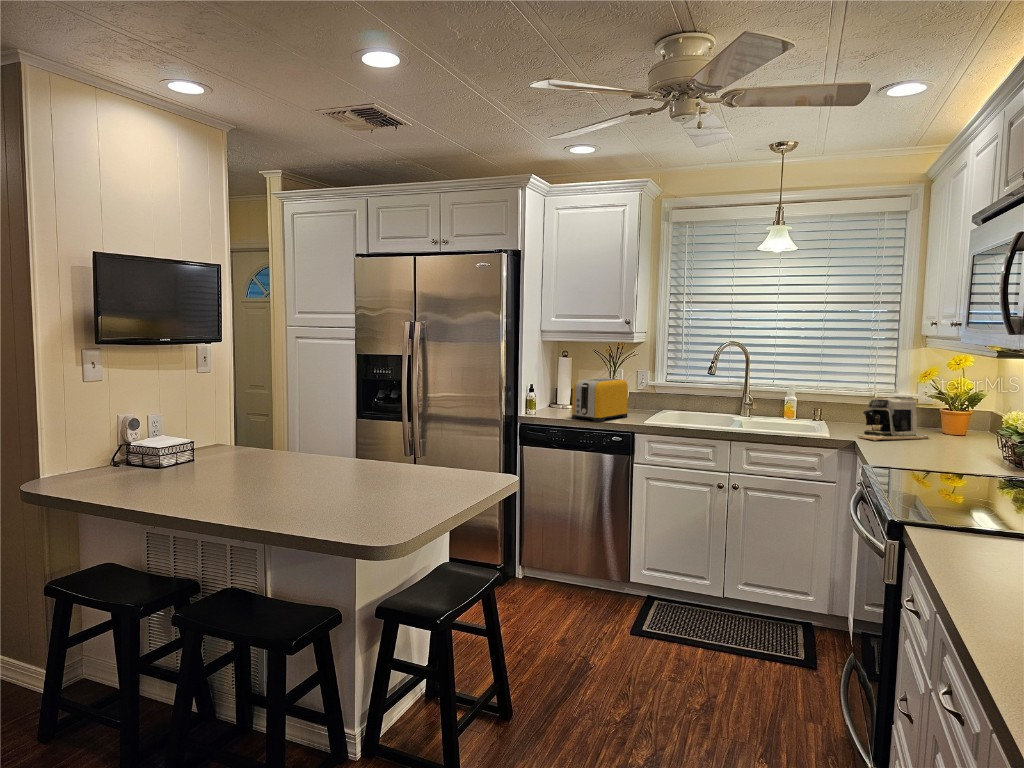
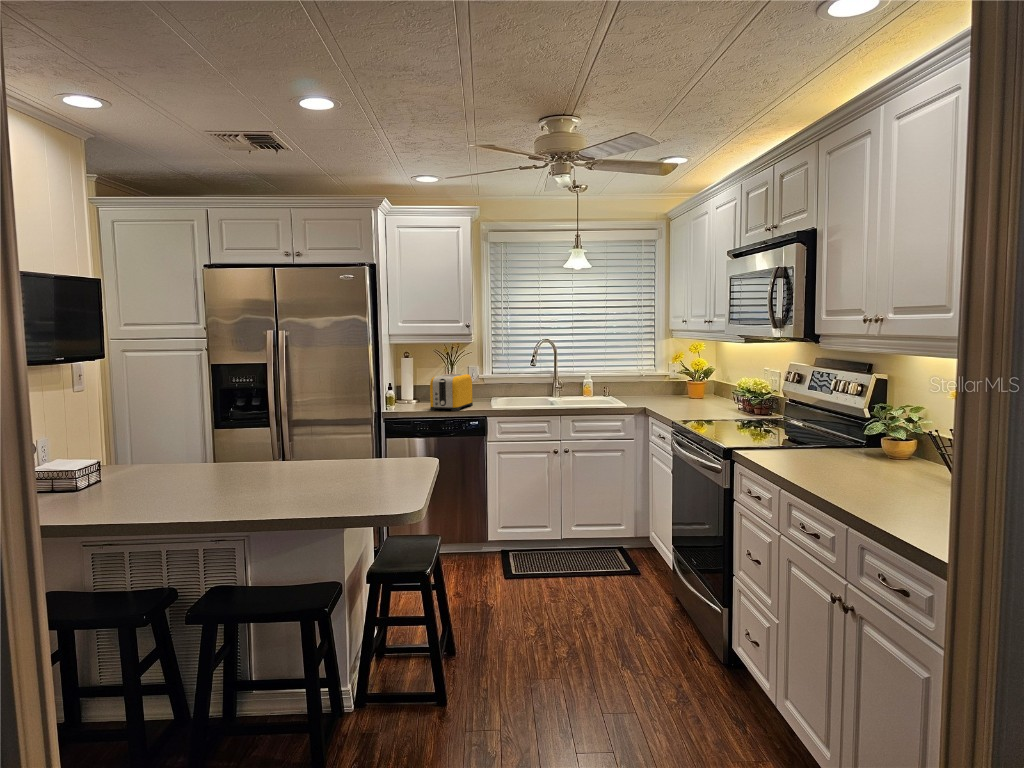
coffee maker: present [859,397,929,441] -> none [644,373,690,406]

